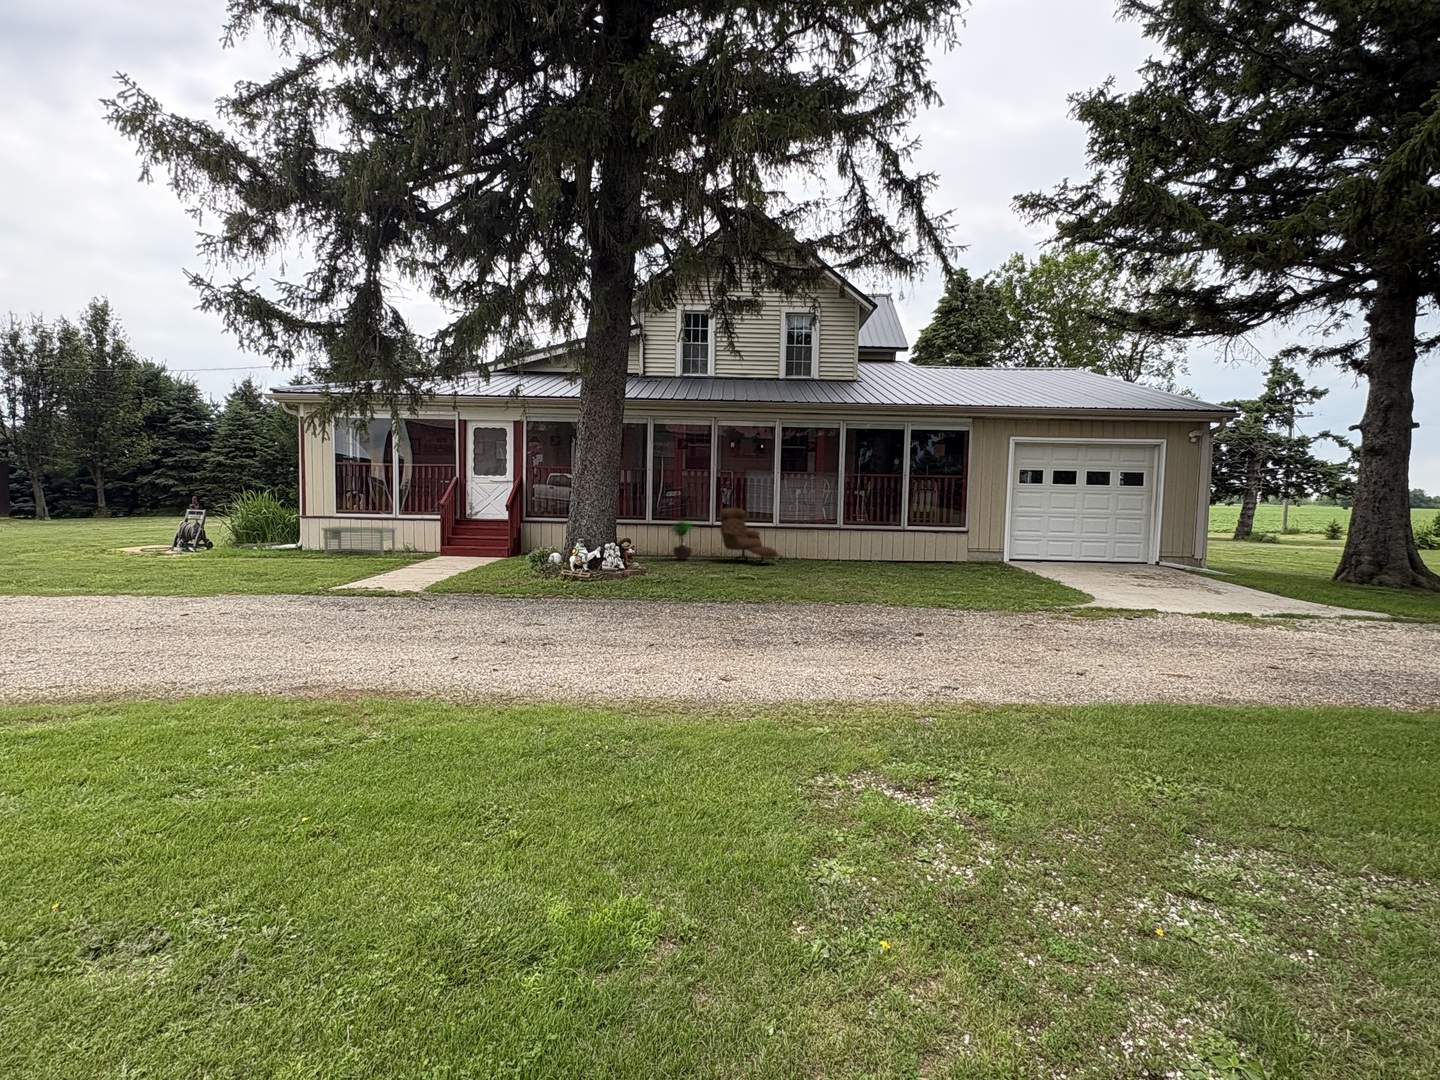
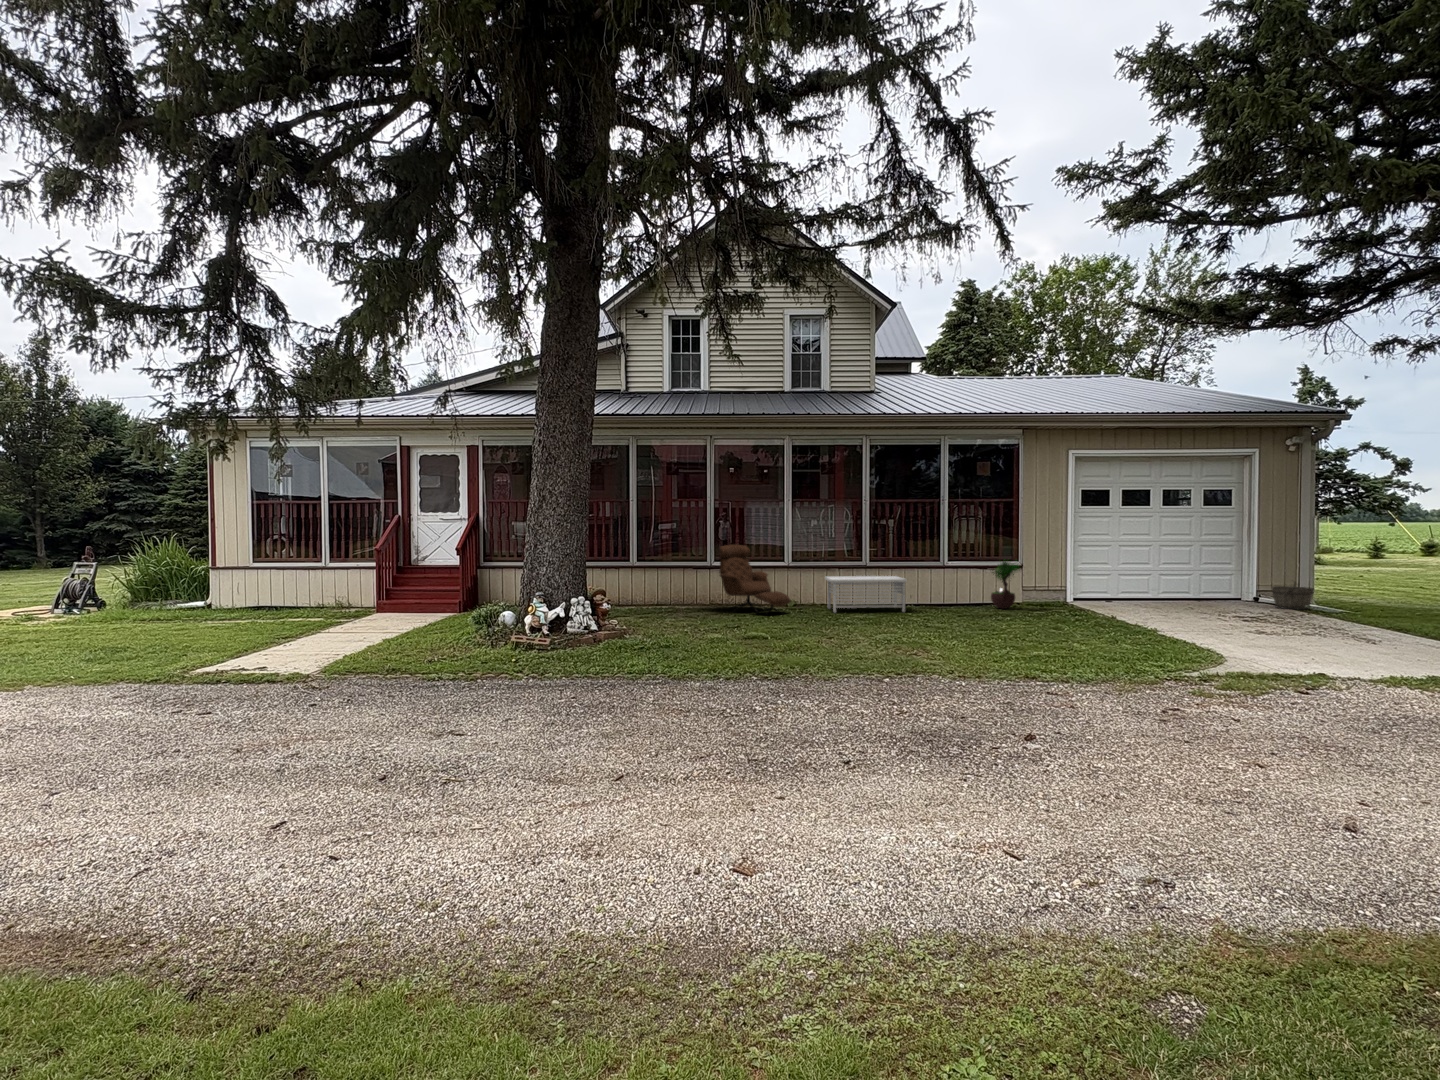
potted tree: present [671,520,692,560] -> present [991,559,1018,609]
storage bench: present [322,527,396,556] -> present [825,576,907,612]
wooden bucket: none [1175,548,1207,572] -> present [1272,585,1314,609]

